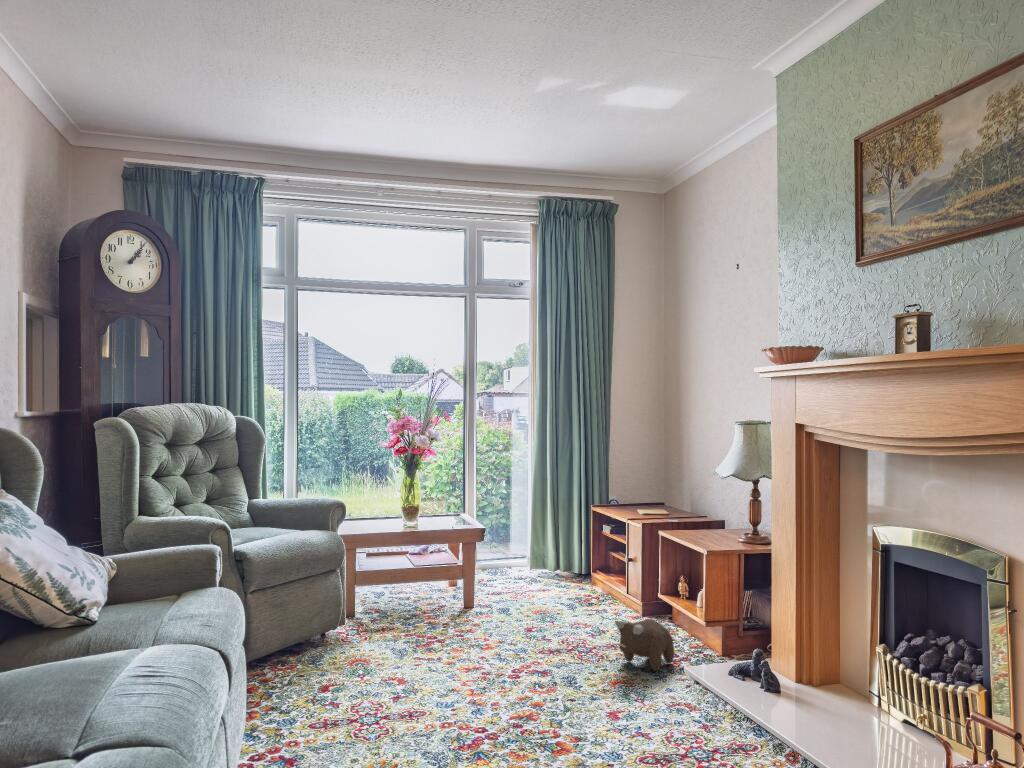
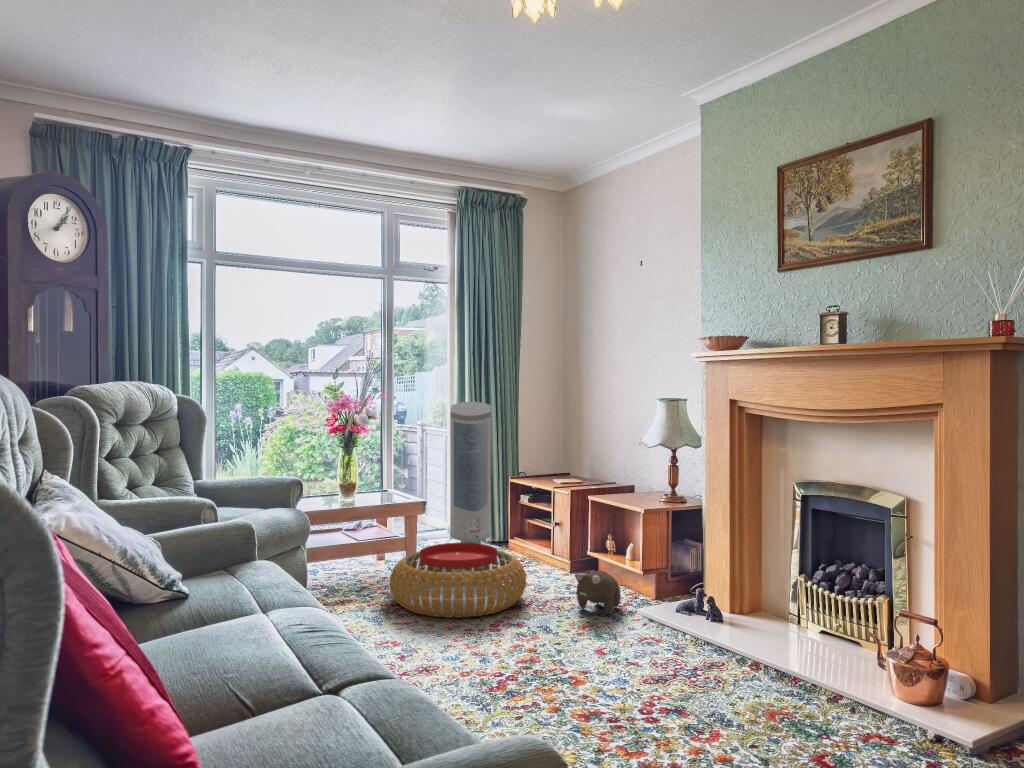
air purifier: none [518,423,585,590] -> present [450,402,501,551]
pouf: none [425,577,573,660] -> present [390,543,526,618]

